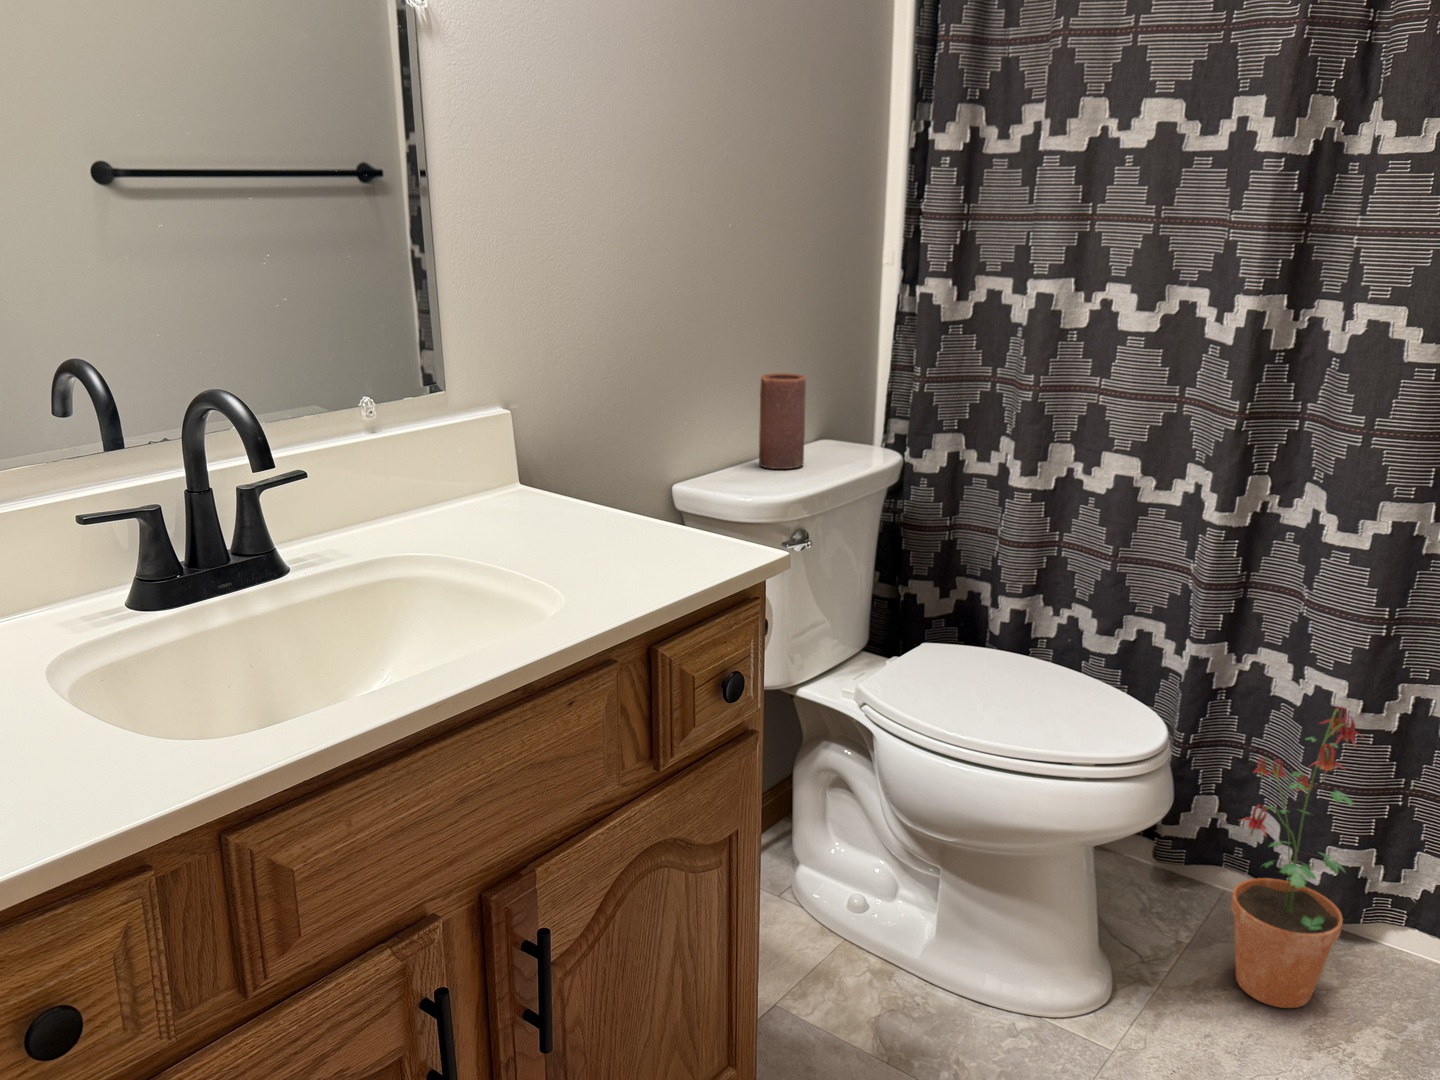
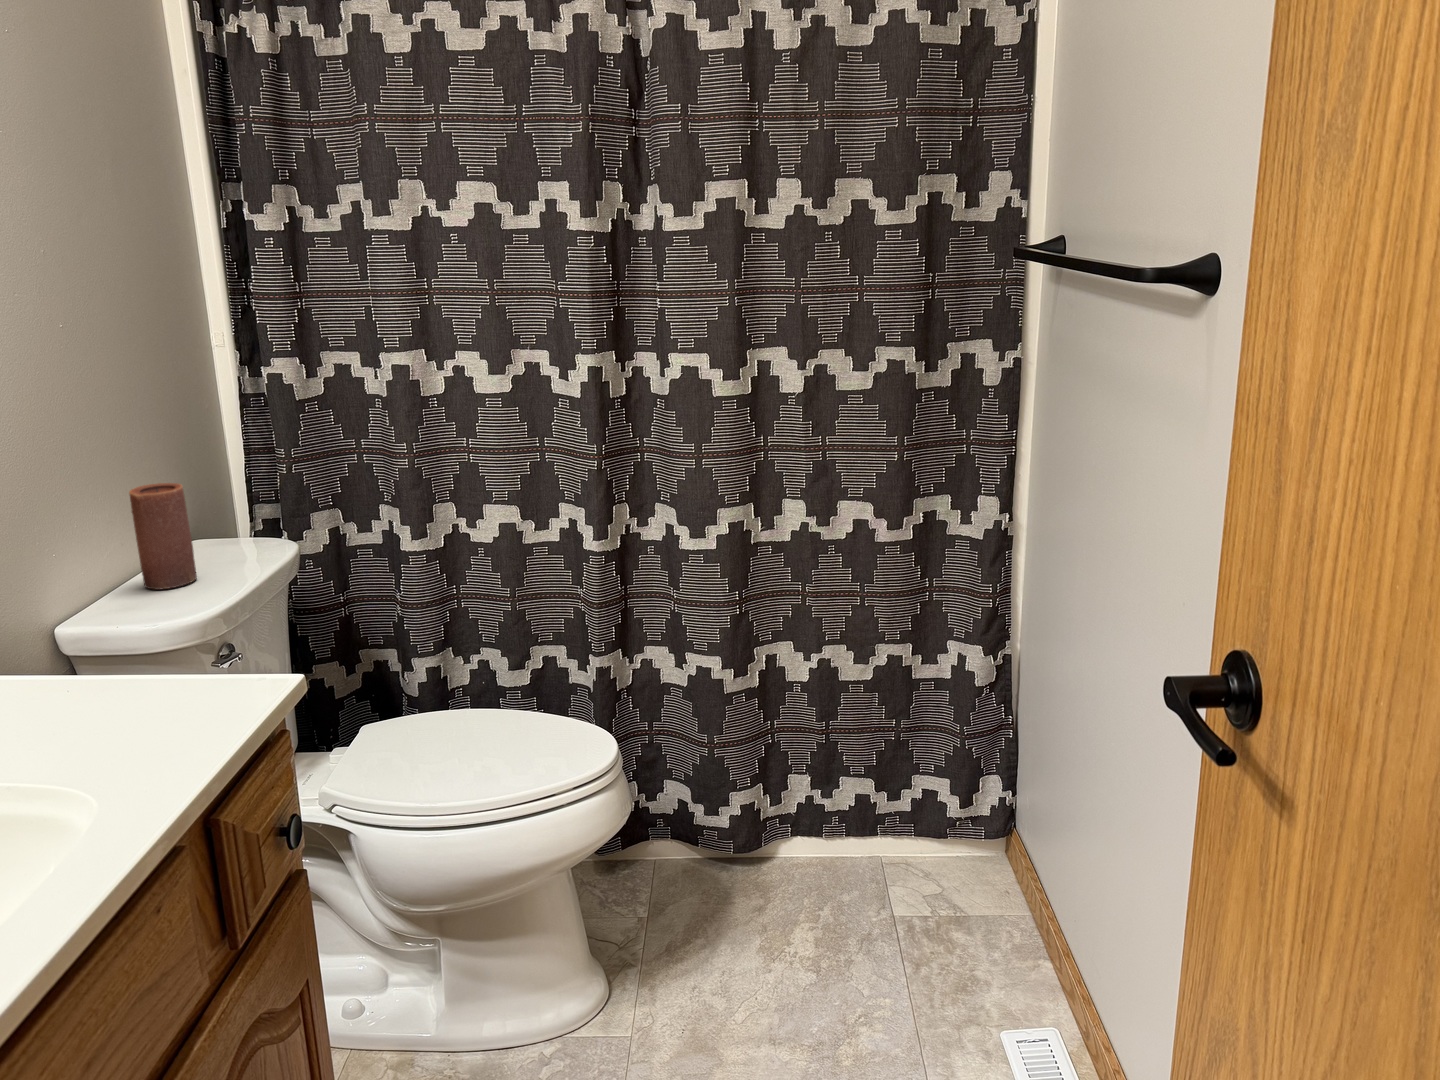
potted plant: present [1231,706,1361,1008] -> none [666,680,762,940]

